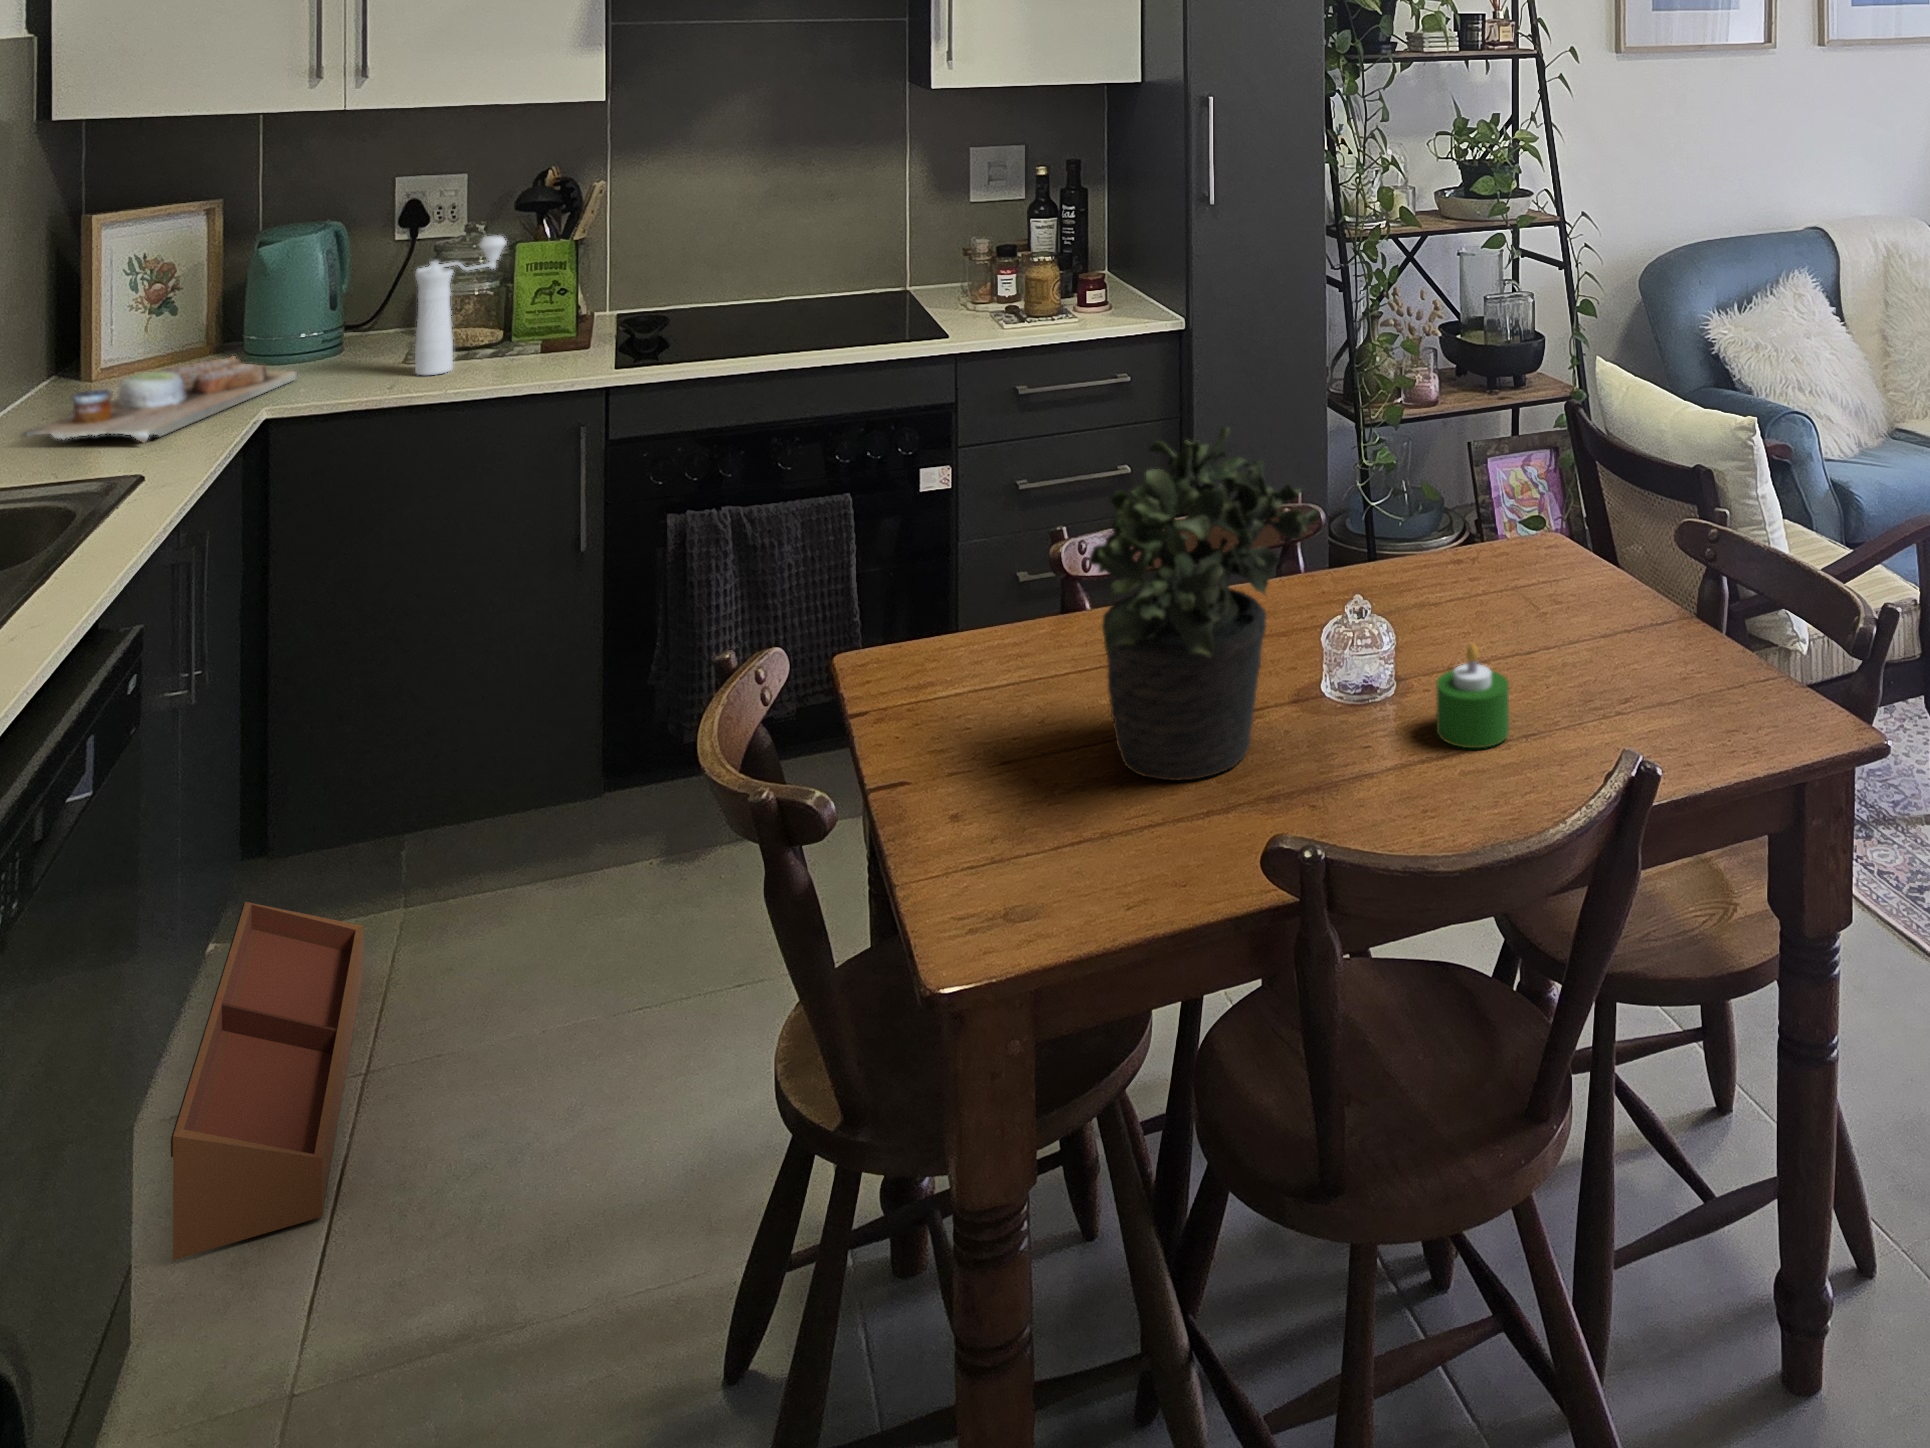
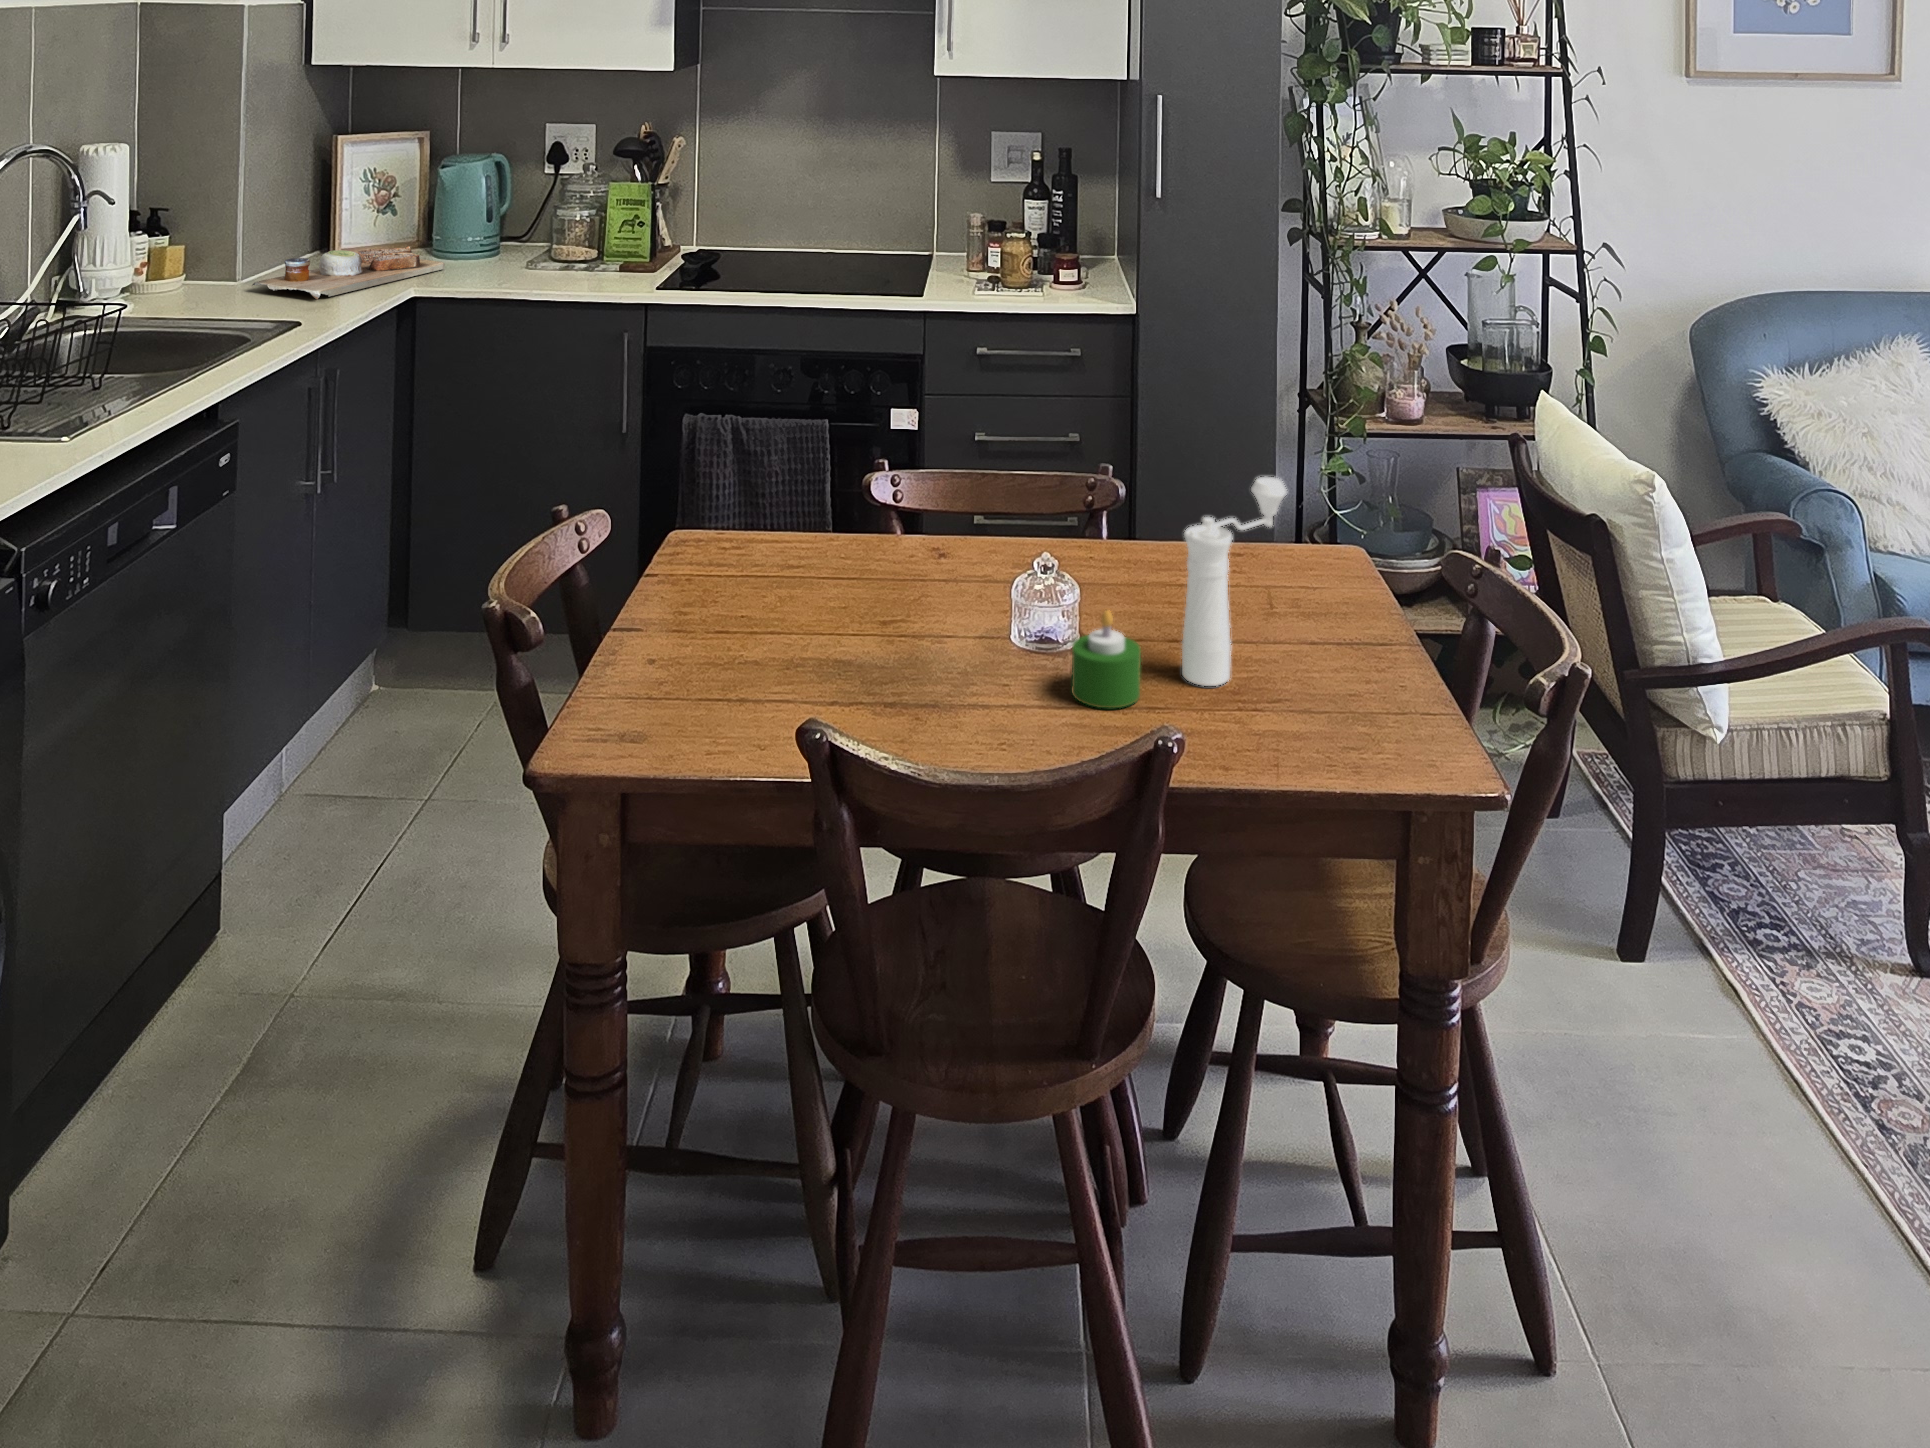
pepper mill: present [415,236,506,375] -> present [1182,477,1287,686]
potted plant: present [1089,427,1319,780] -> none [756,374,992,676]
storage bin: present [171,902,363,1260] -> none [251,651,444,881]

